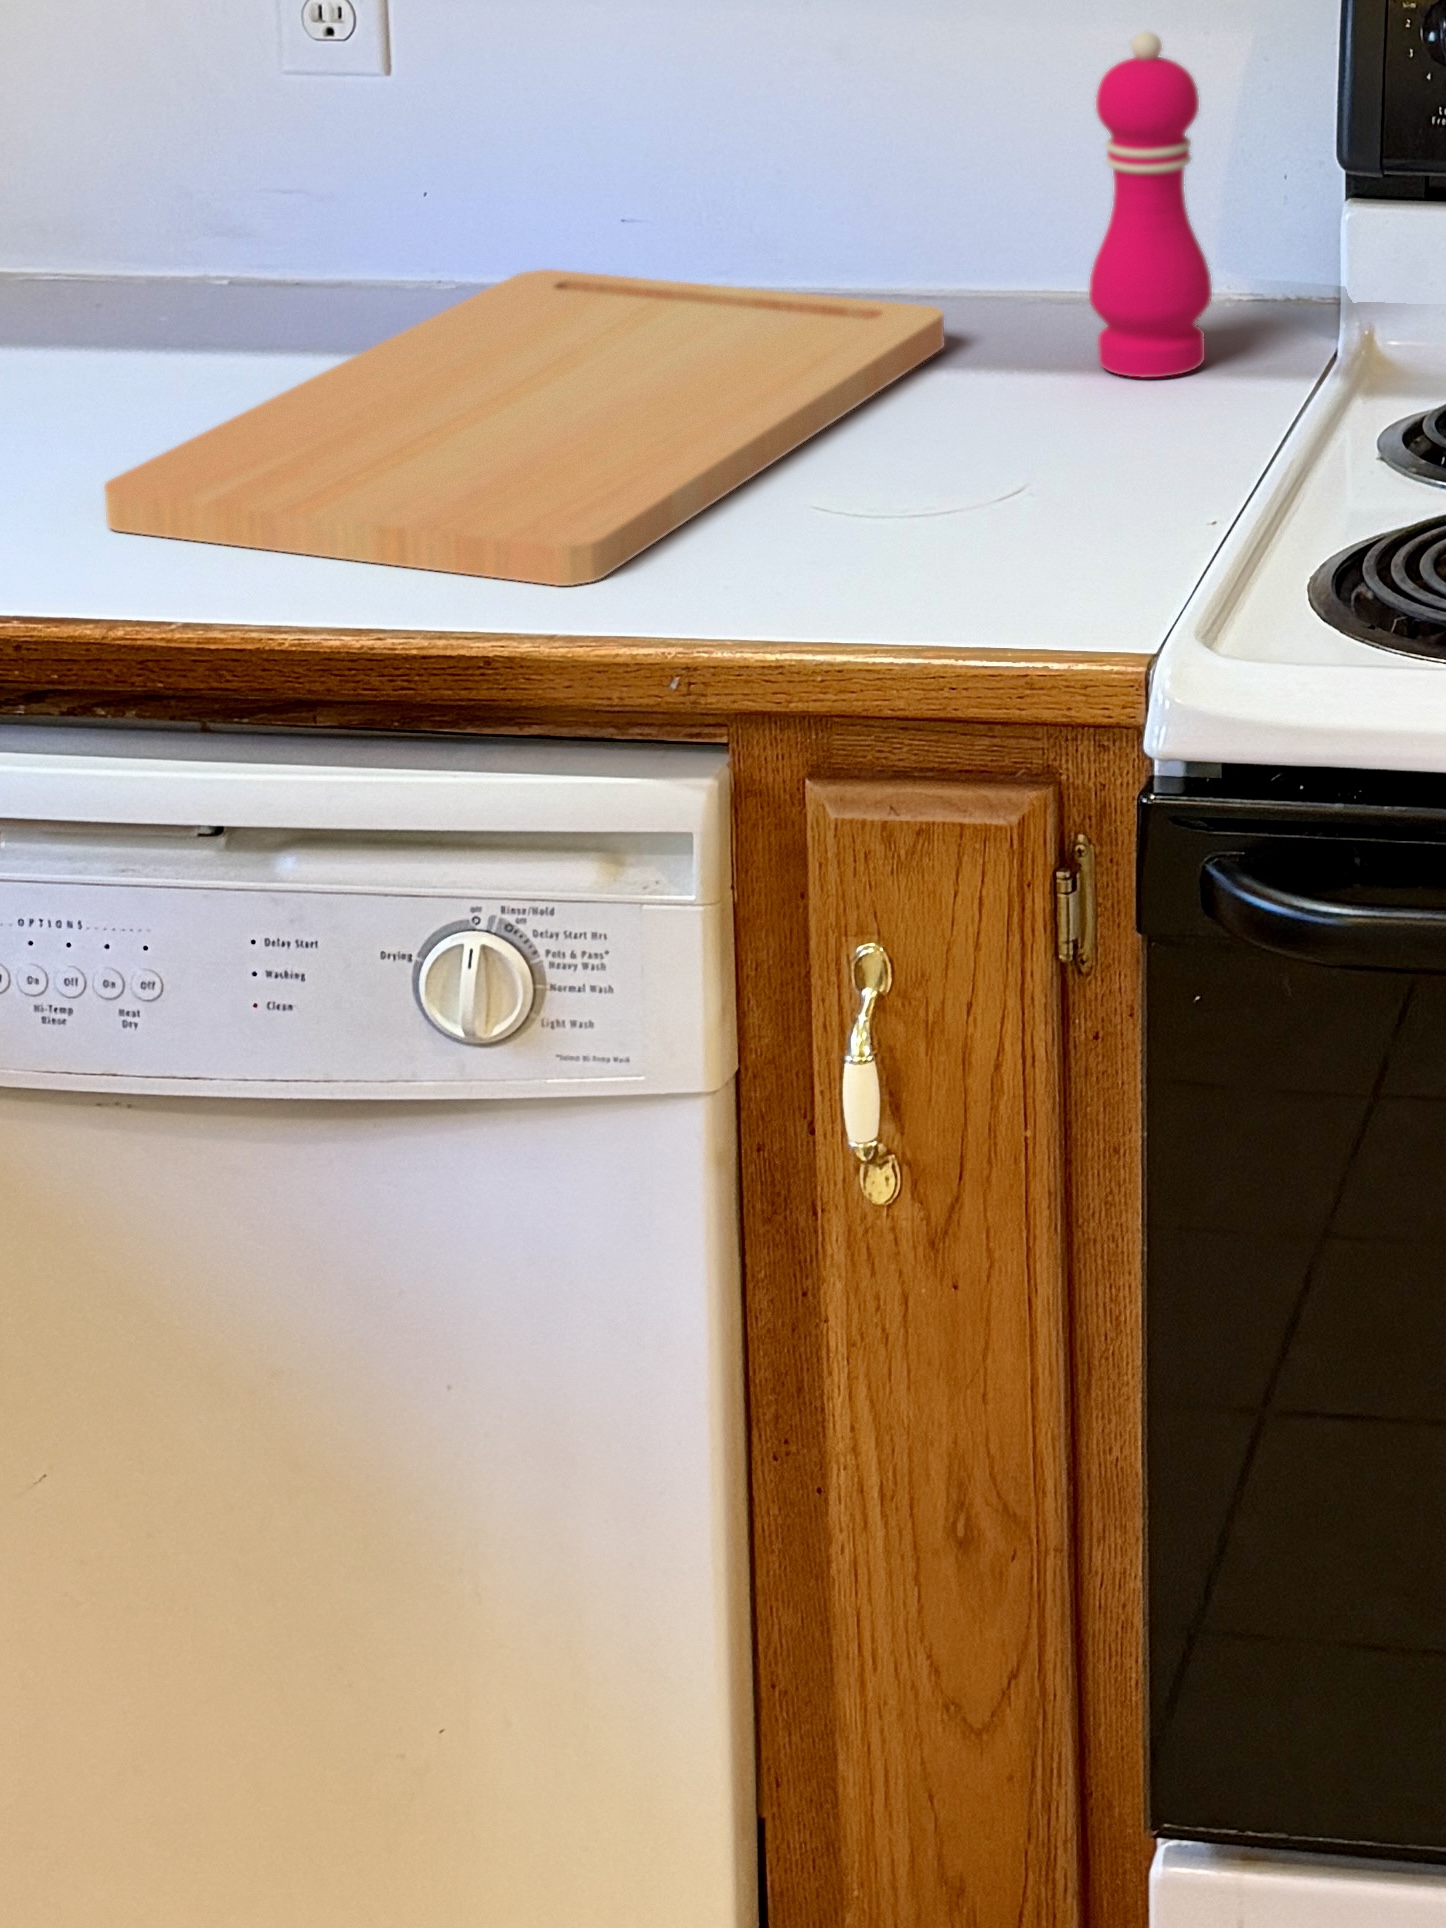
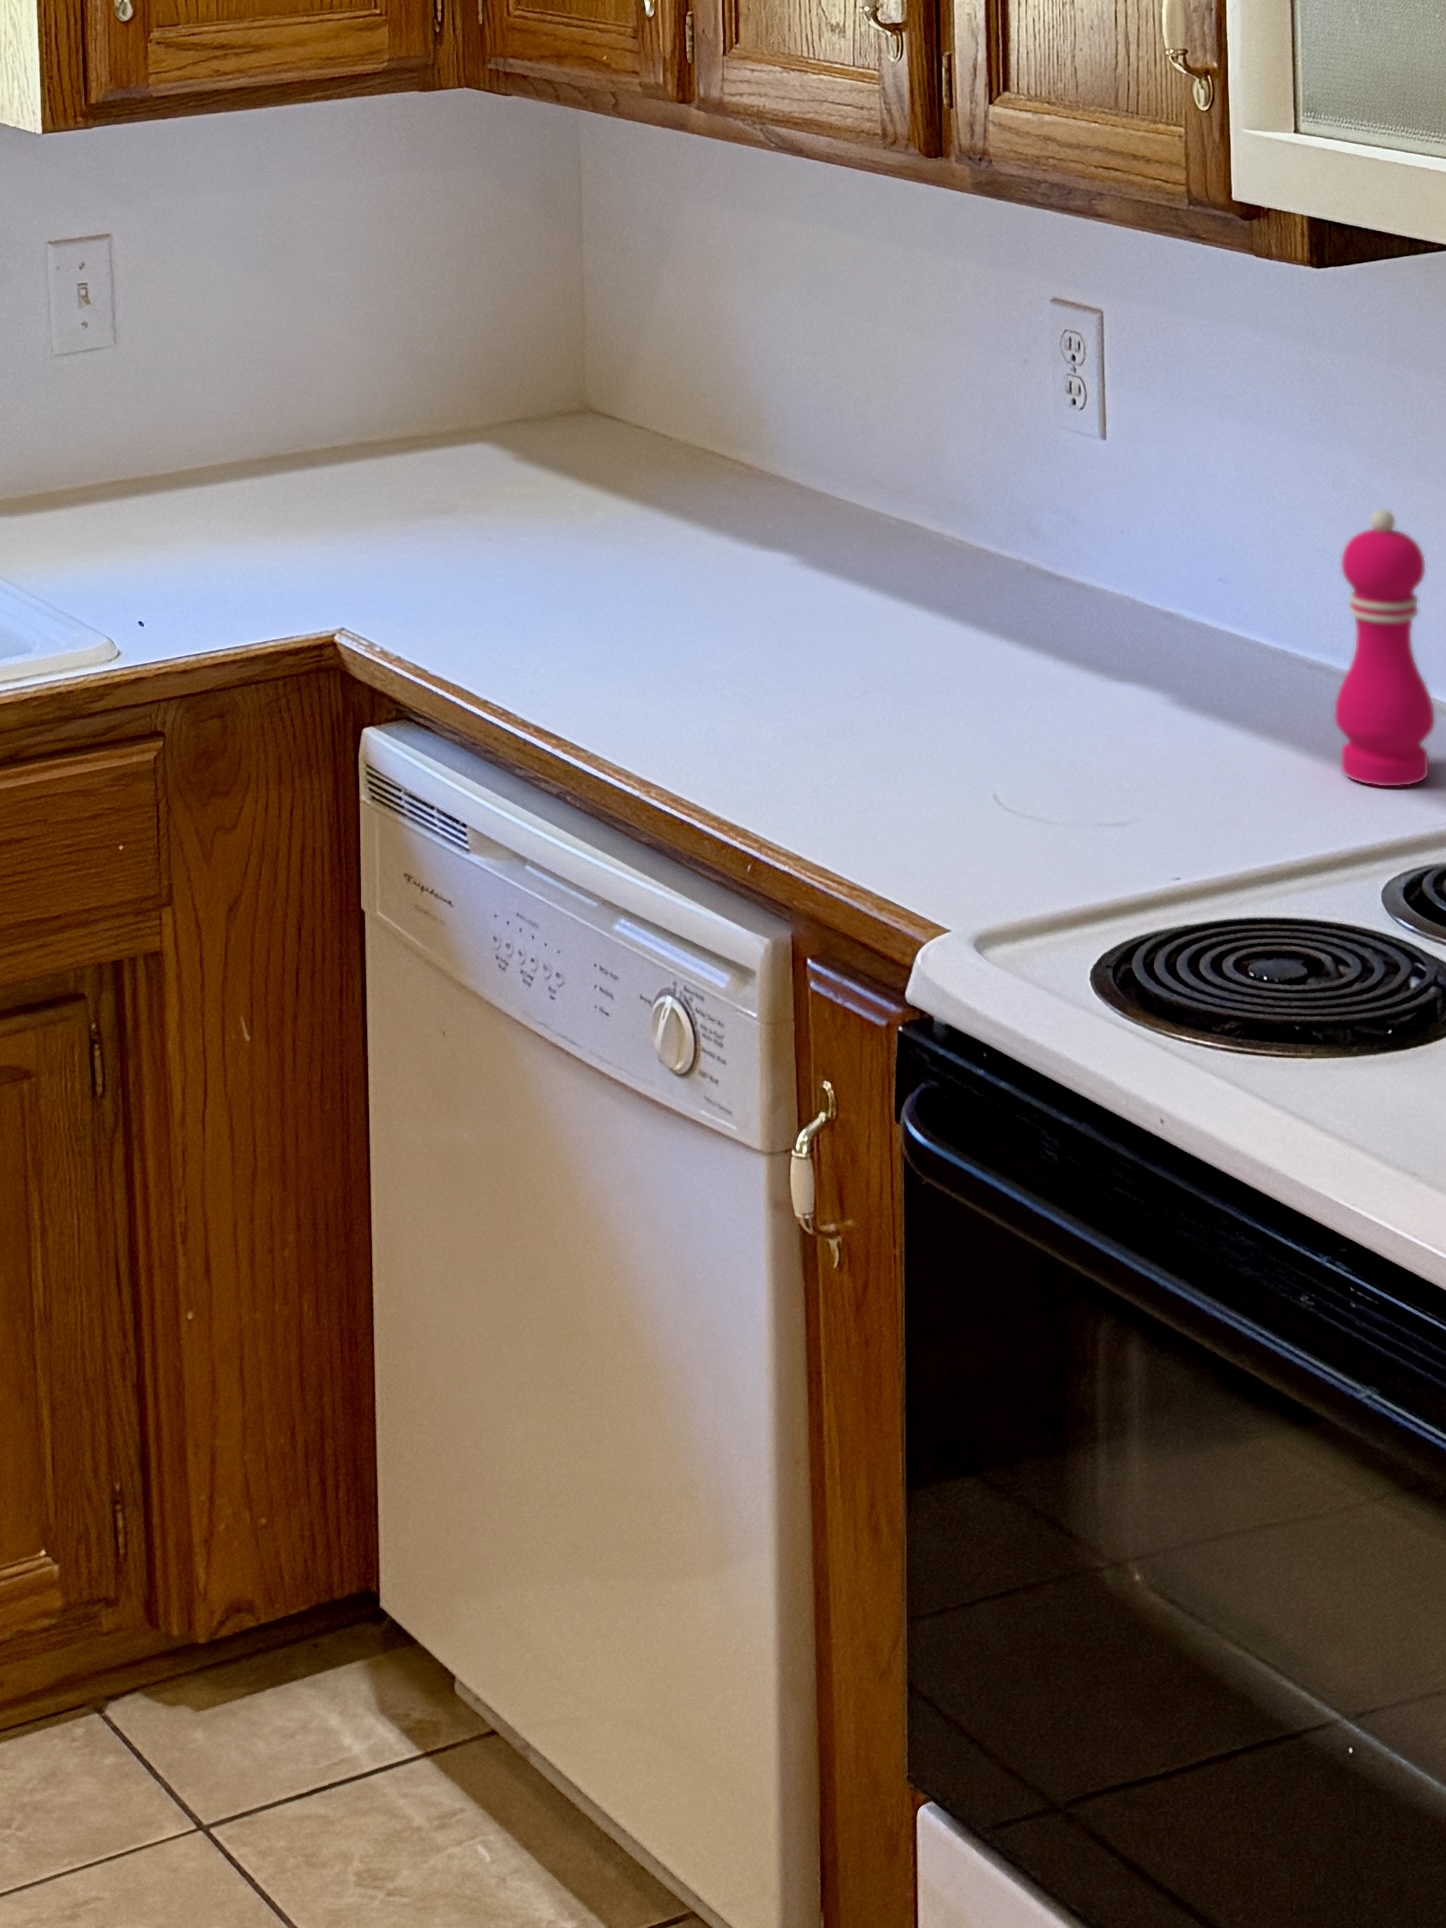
cutting board: present [104,269,944,586] -> none [660,604,1286,790]

